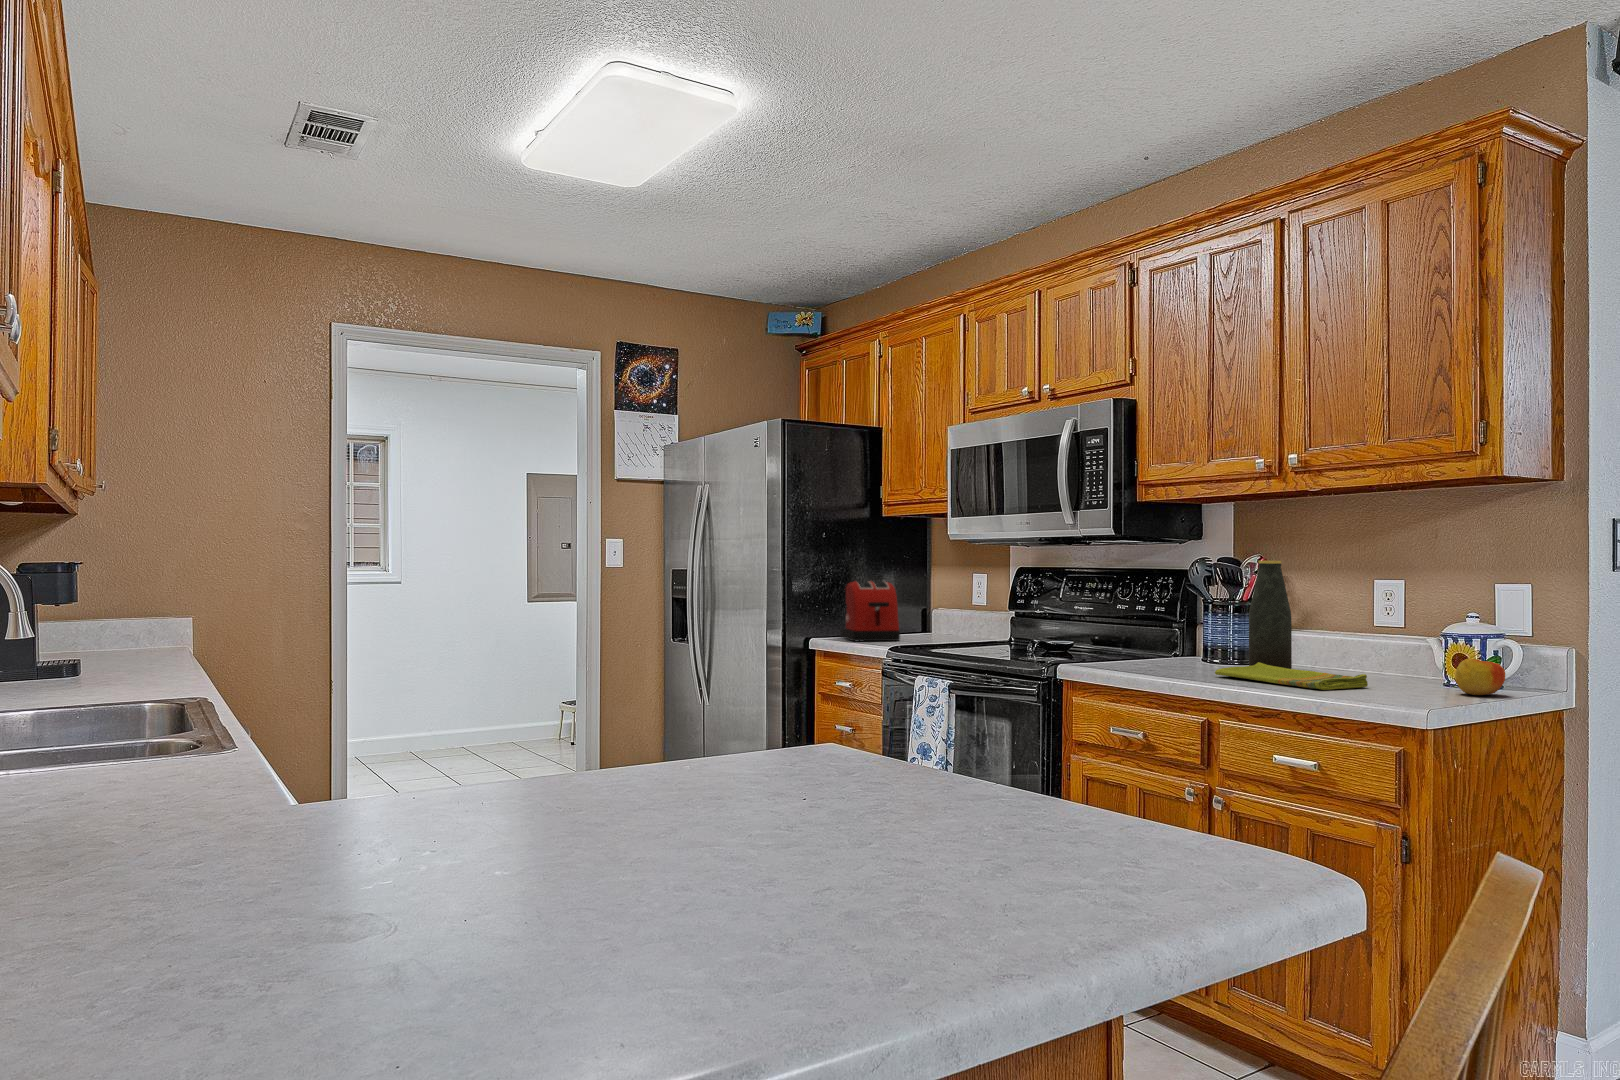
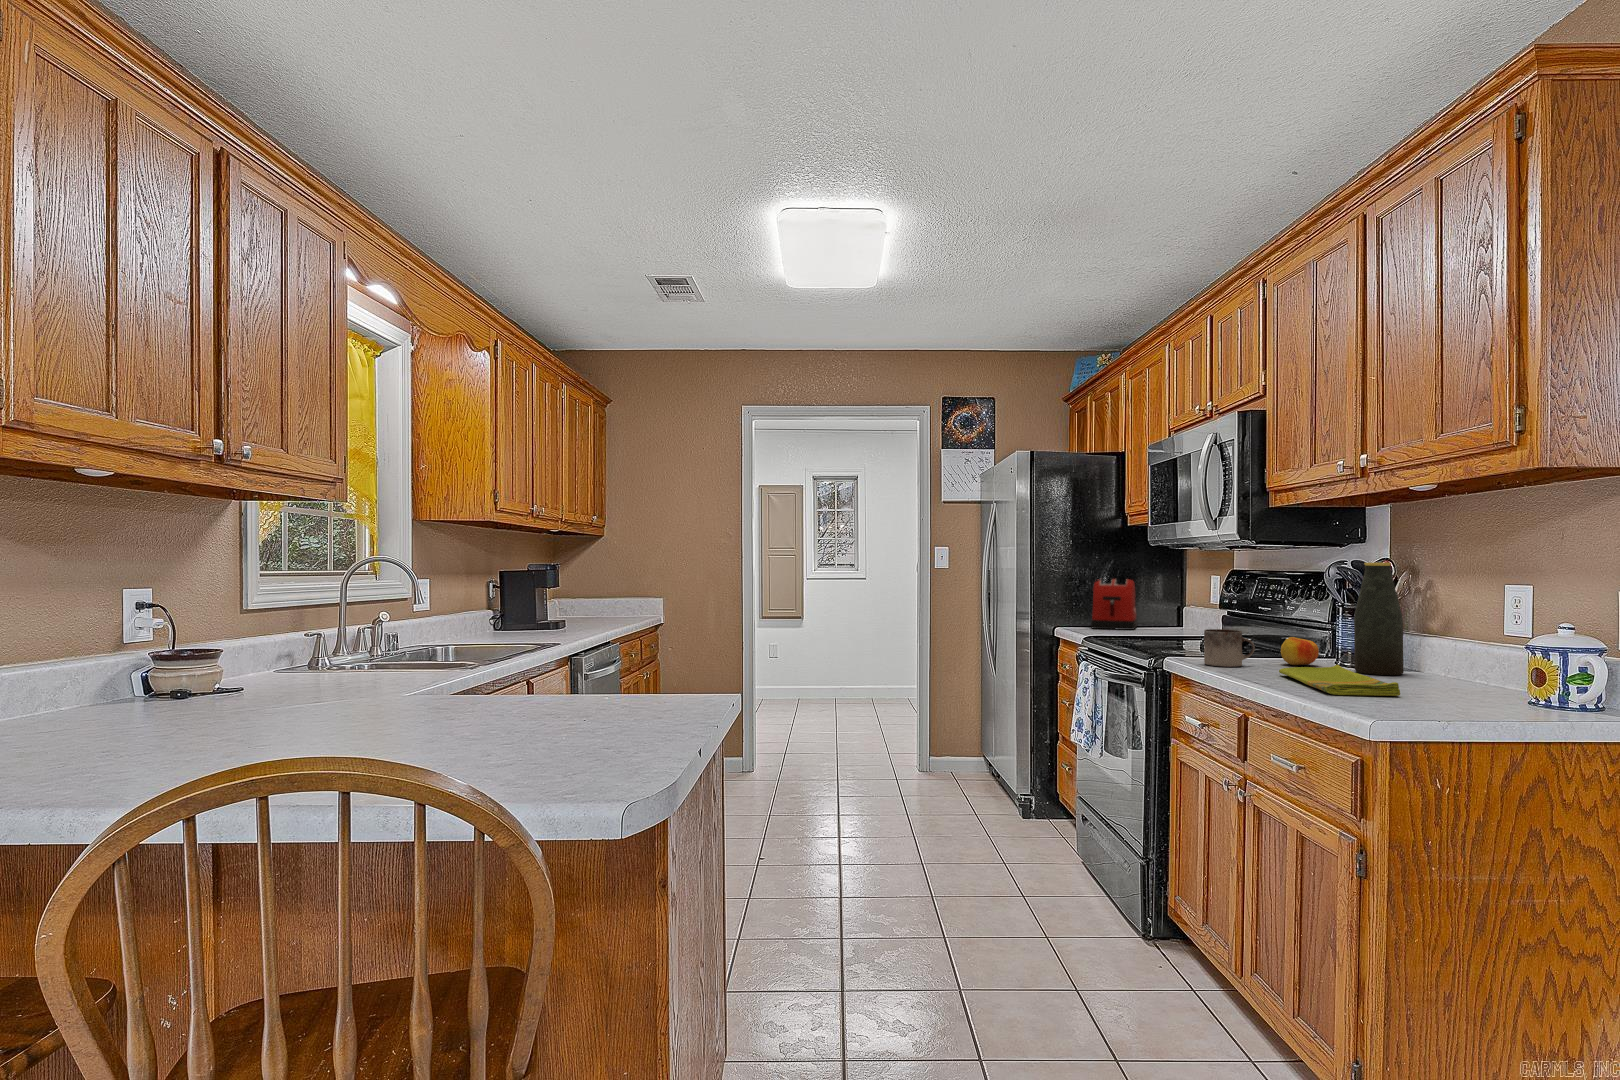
mug: none [1115,633,1162,672] -> present [1204,629,1255,667]
apple: present [1455,658,1505,695] -> present [1281,637,1319,665]

